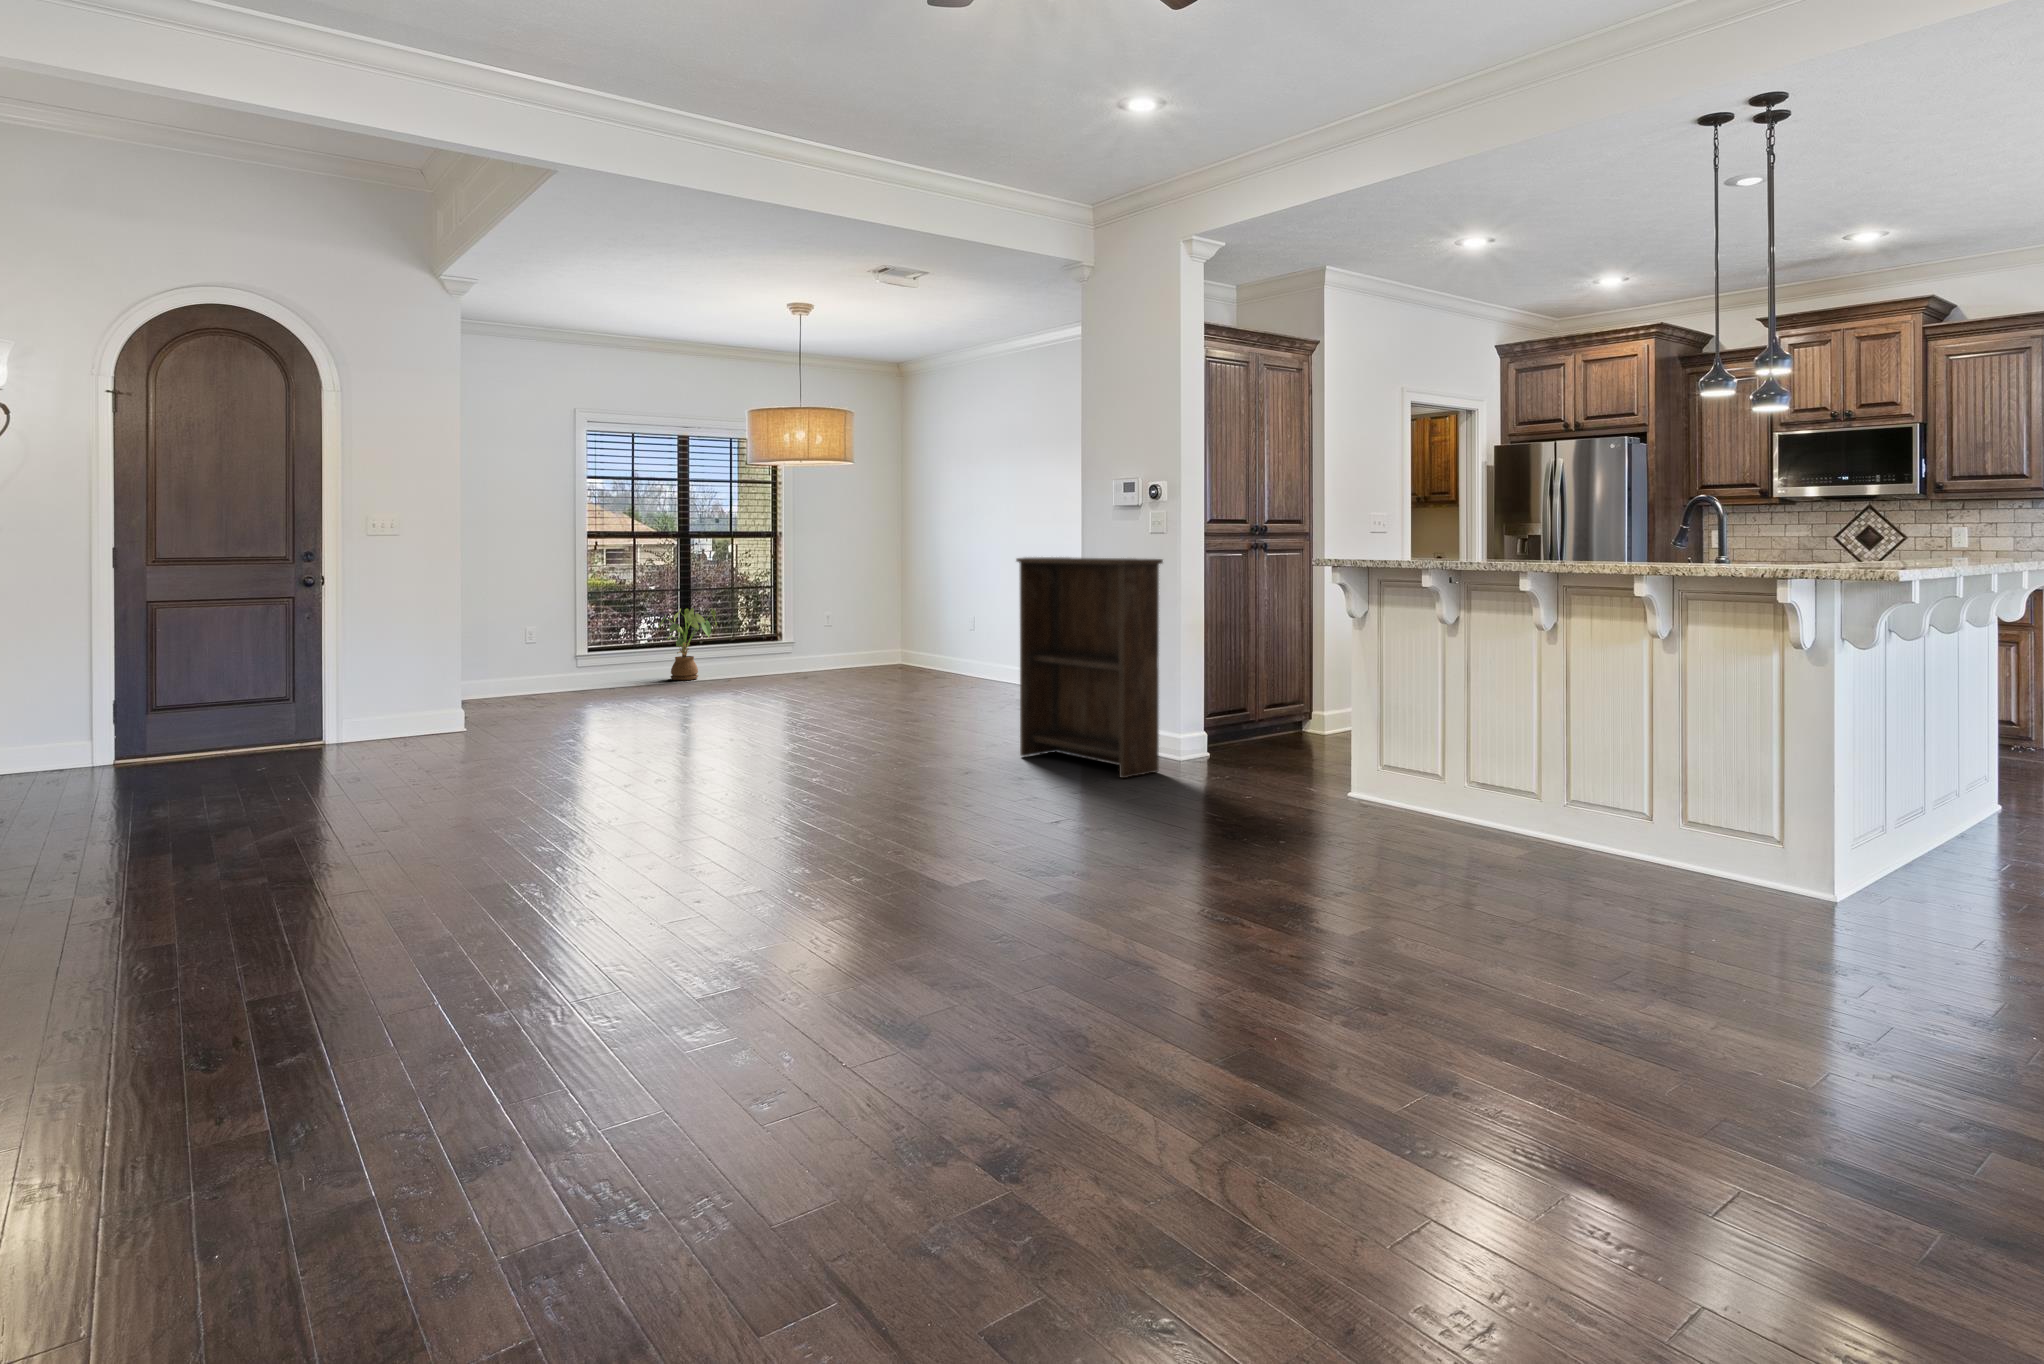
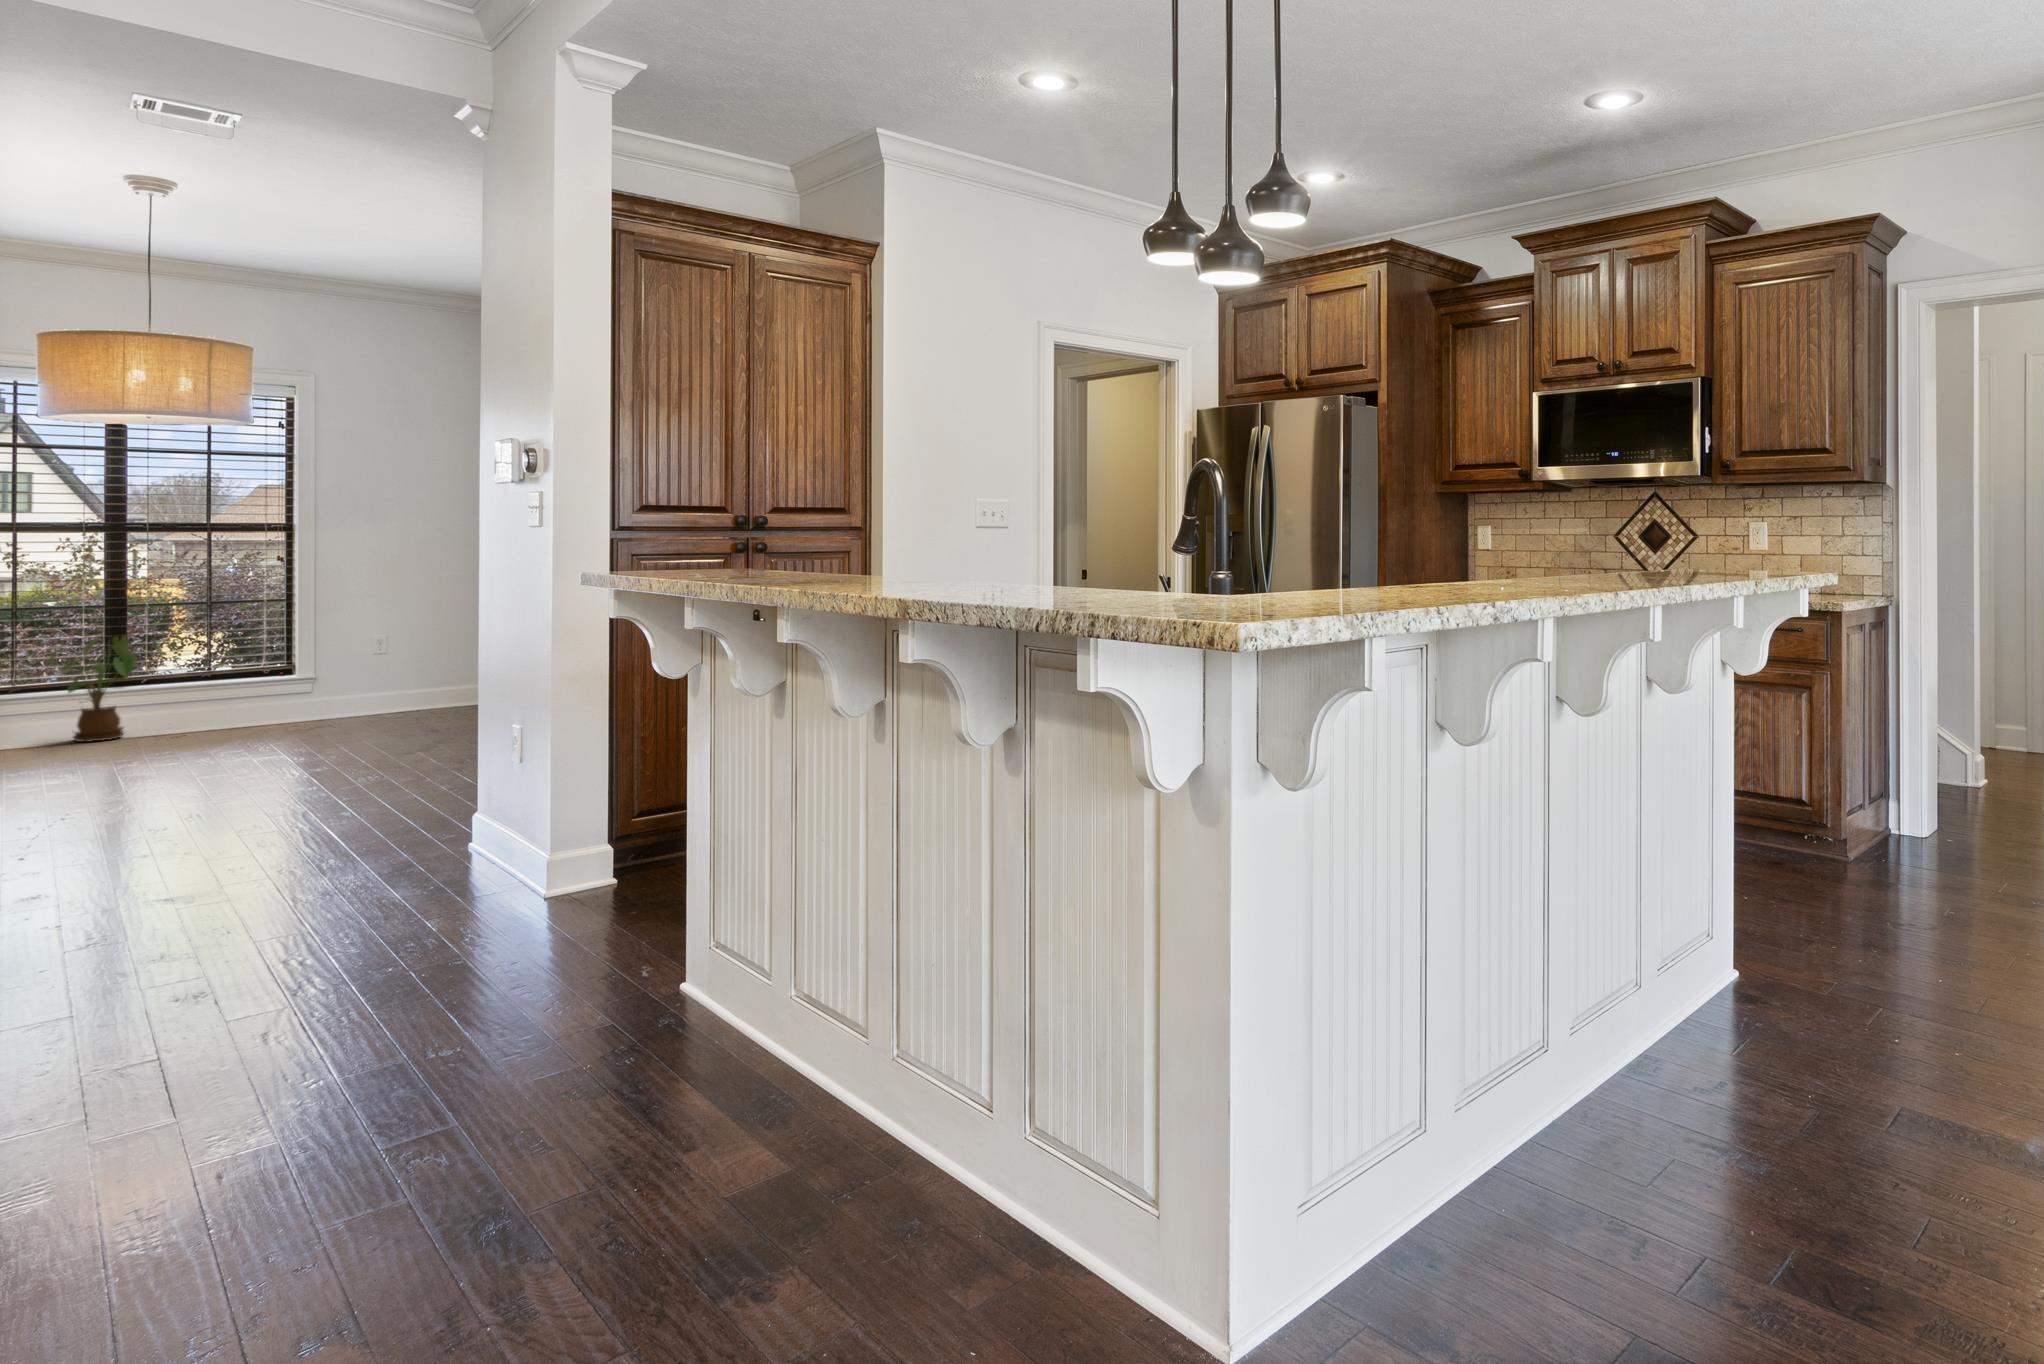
bookshelf: present [1016,557,1163,778] -> none [265,566,453,952]

